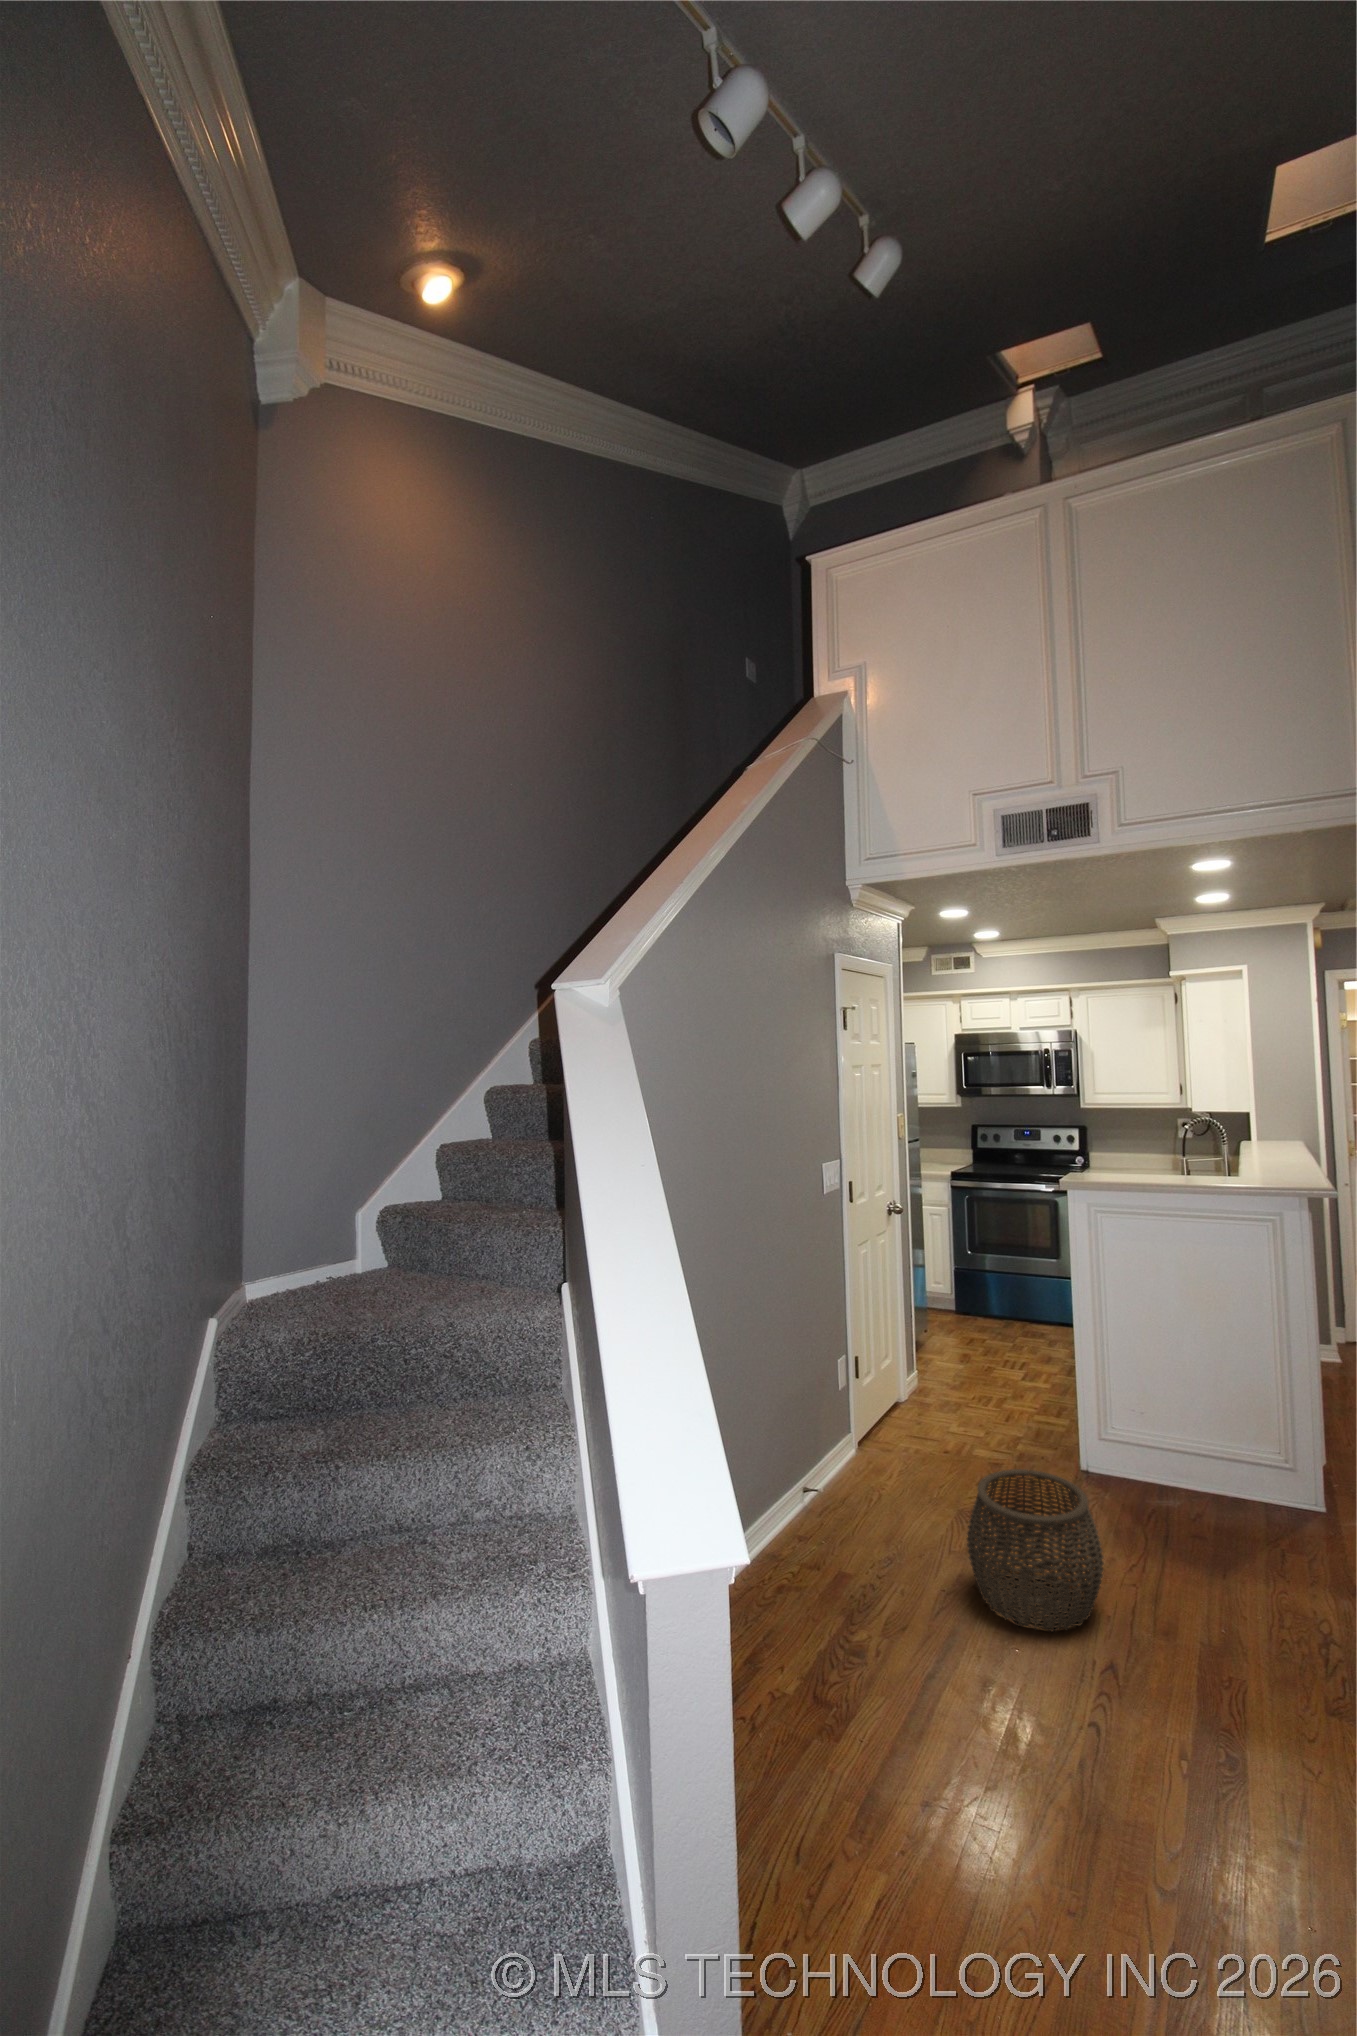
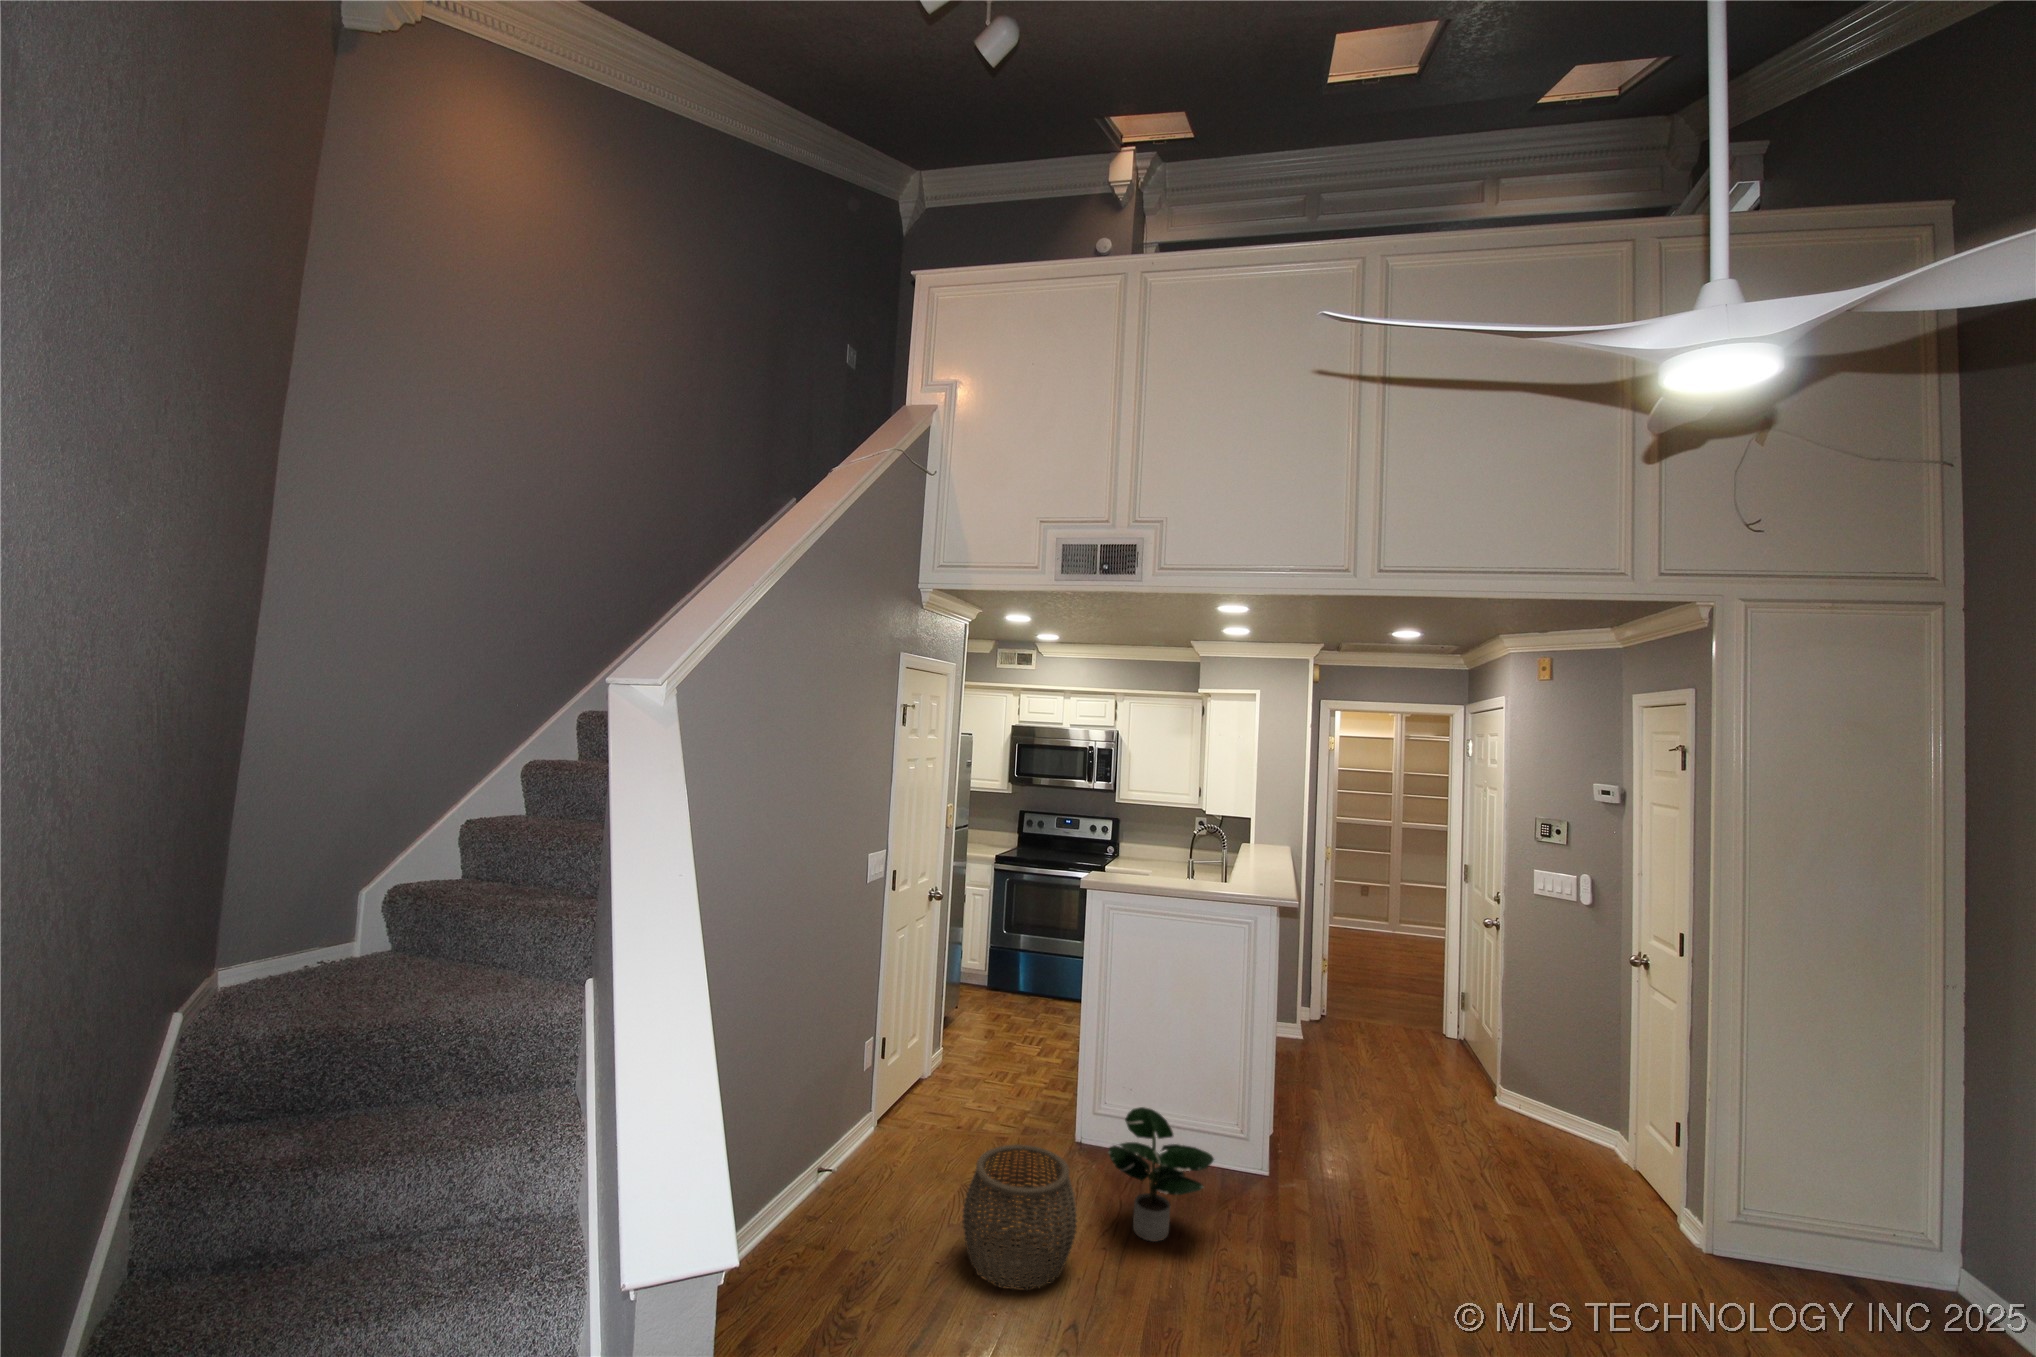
potted plant: none [1130,1432,1267,1587] -> present [1109,1107,1214,1242]

